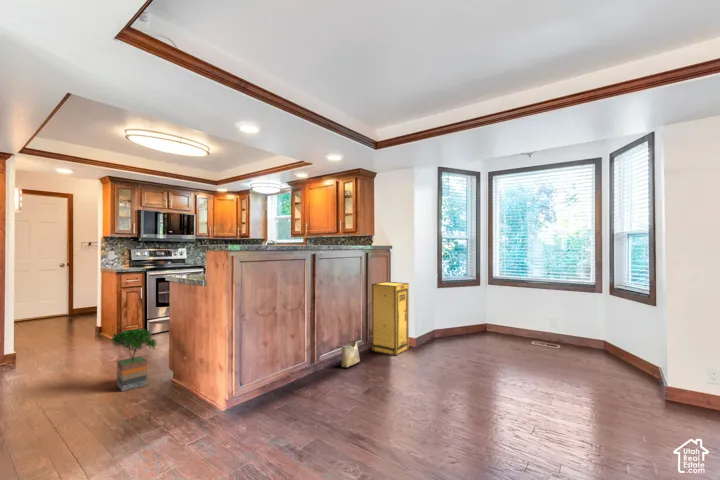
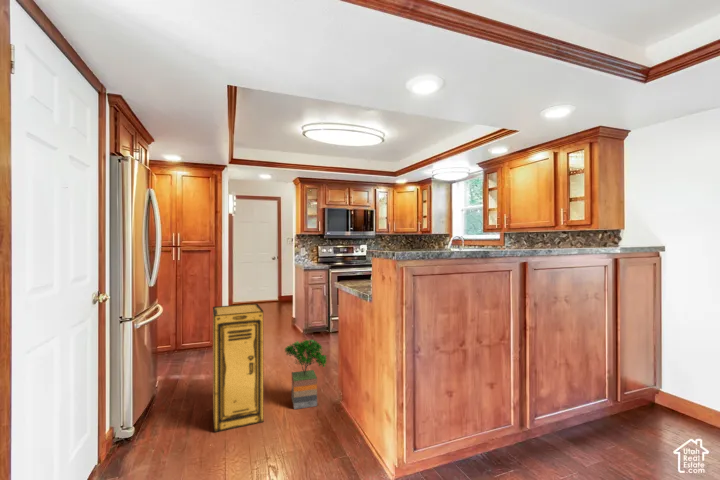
storage cabinet: present [372,282,409,356] -> present [213,304,263,432]
woven basket: present [341,341,360,367] -> none [572,385,606,448]

